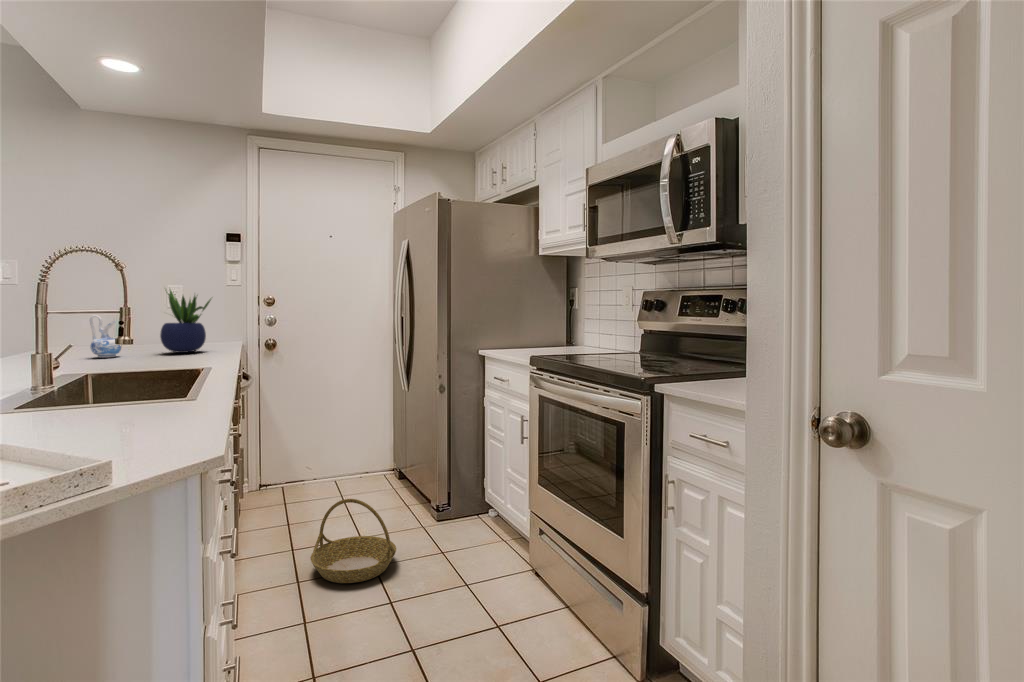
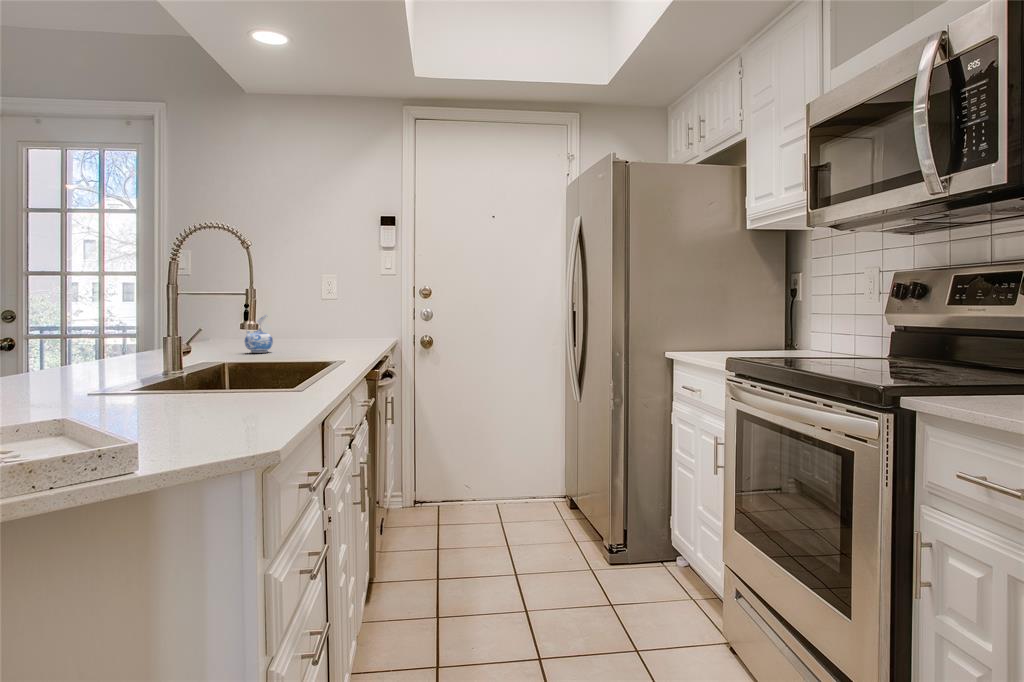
potted plant: present [160,290,211,353] -> none [307,277,362,349]
basket: present [310,499,396,583] -> none [453,526,553,627]

